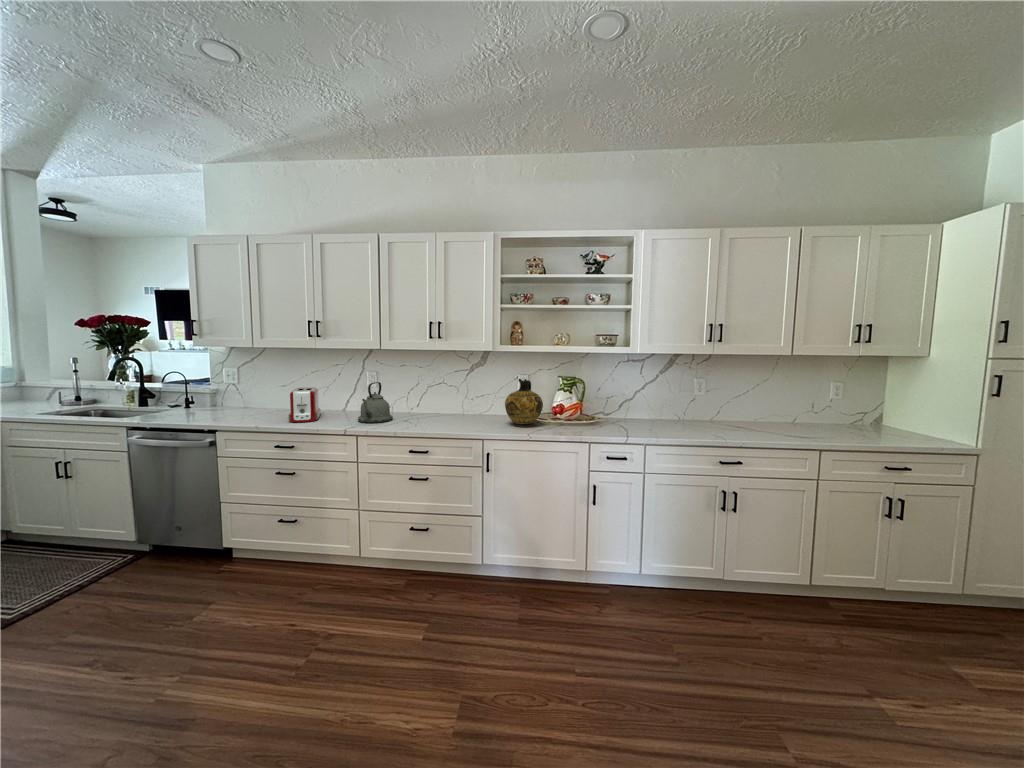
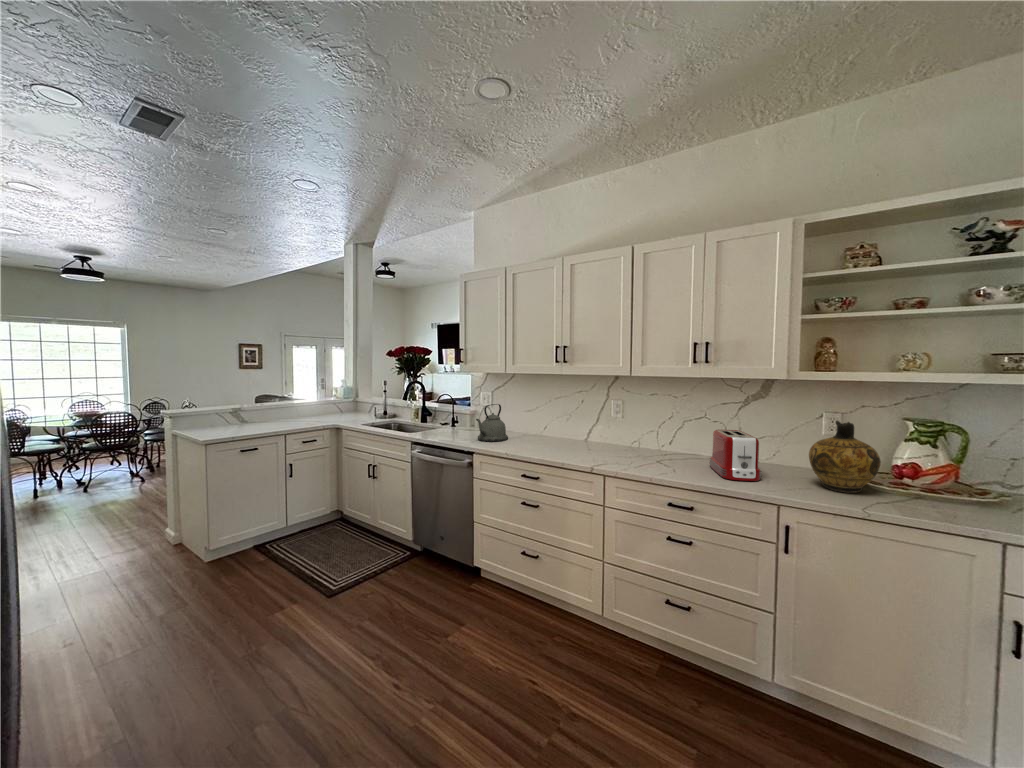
kettle: present [358,382,393,423] -> present [476,404,508,442]
toaster: present [288,388,321,422] -> present [709,430,762,481]

